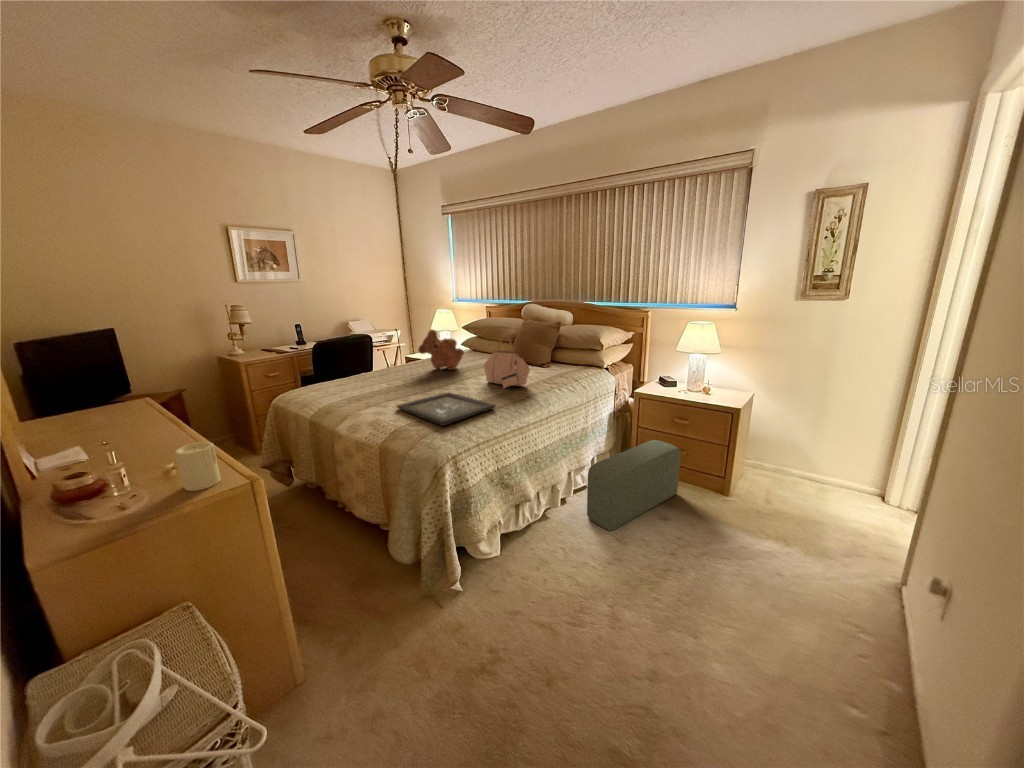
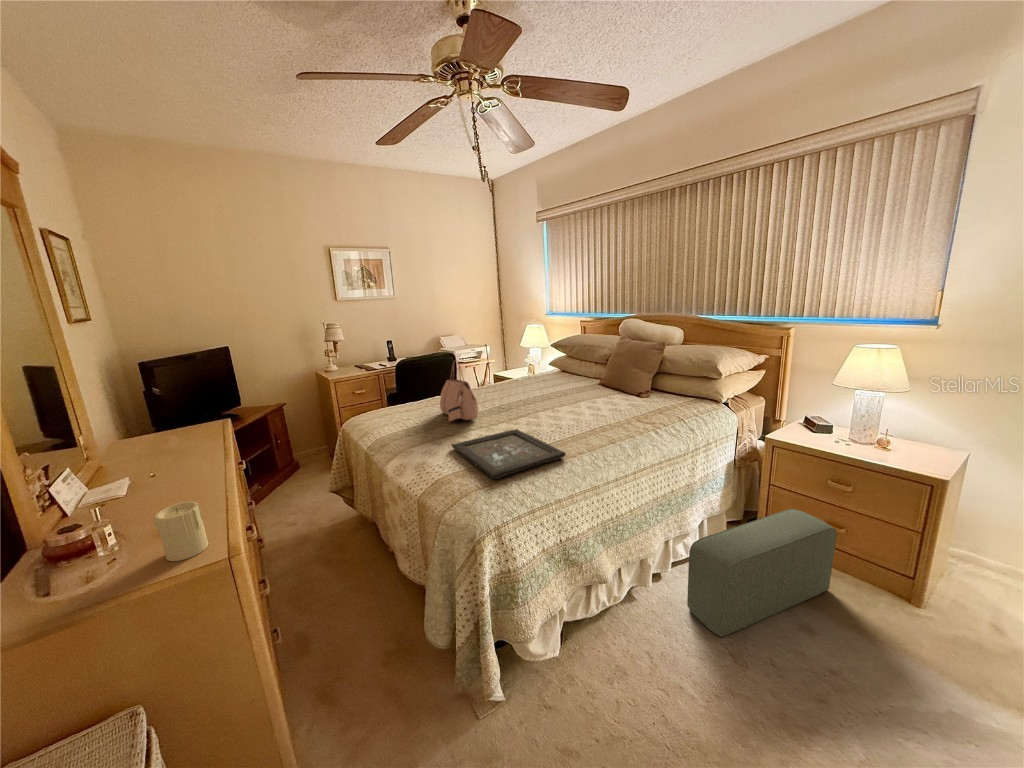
teddy bear: present [418,330,464,370] -> none [493,351,545,398]
handbag: present [484,334,530,388] -> present [440,360,478,422]

